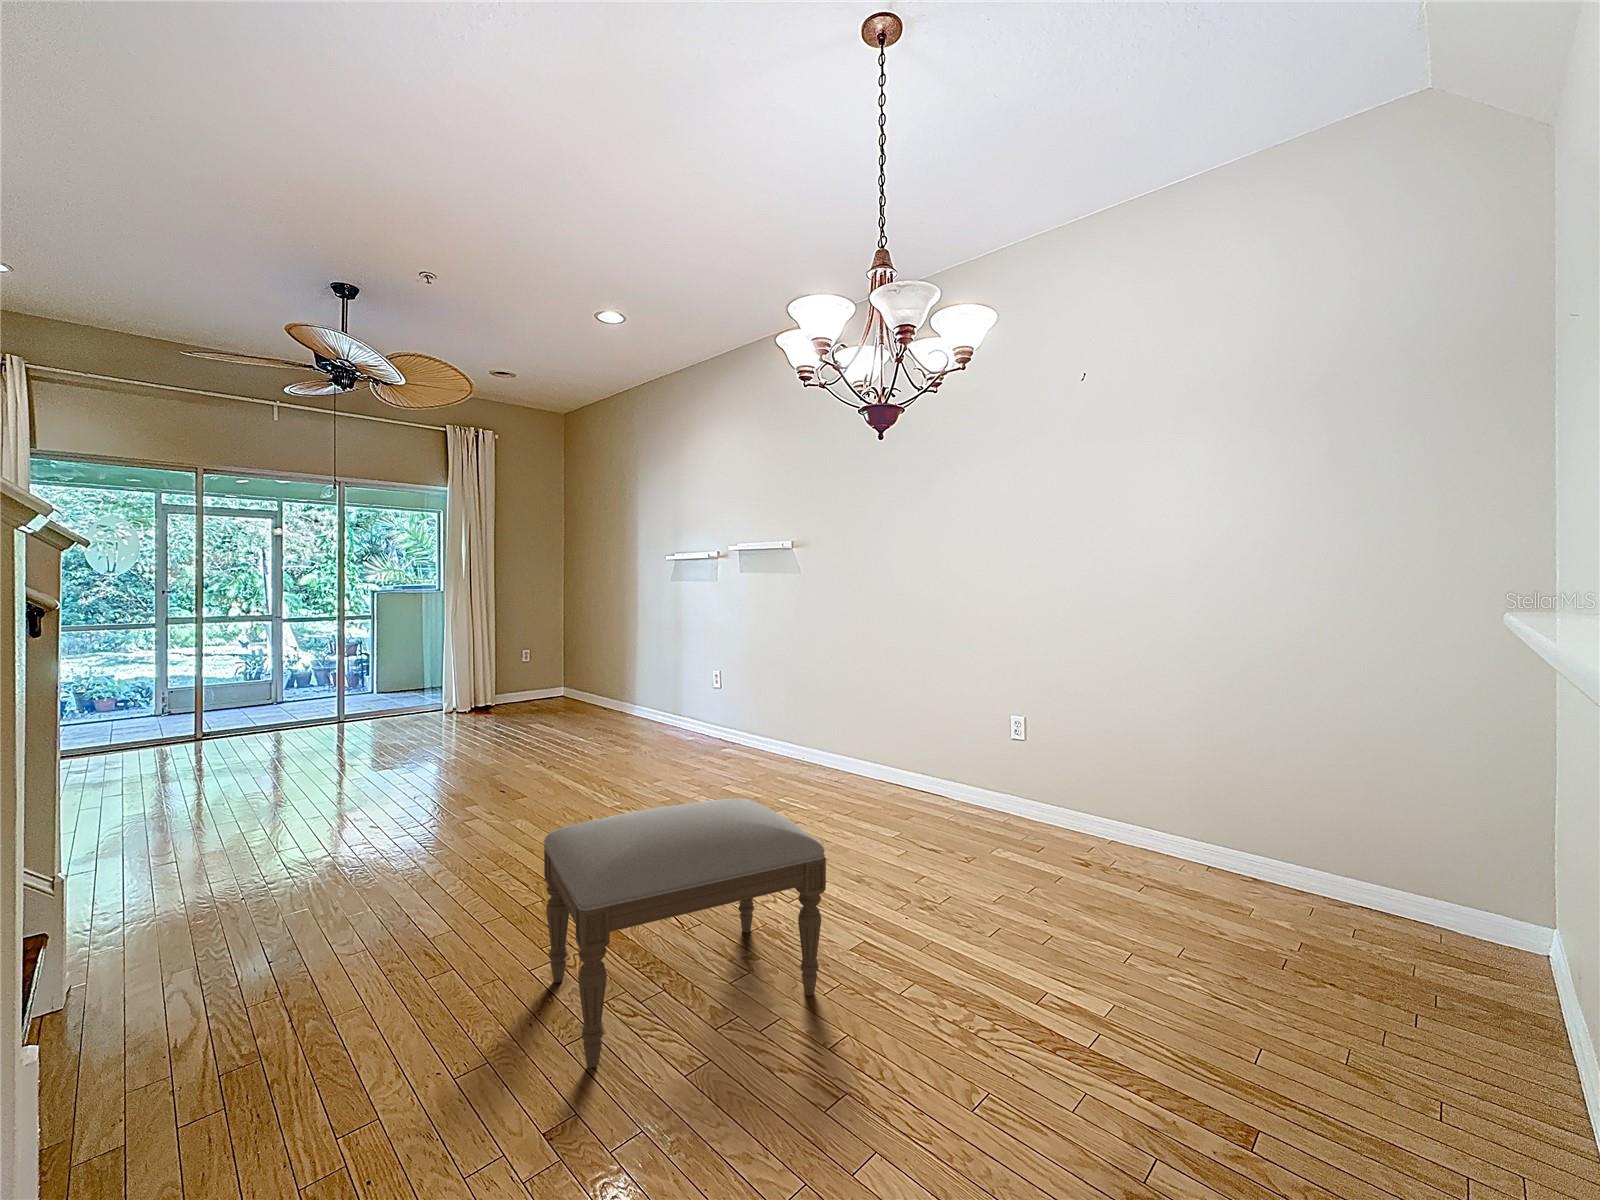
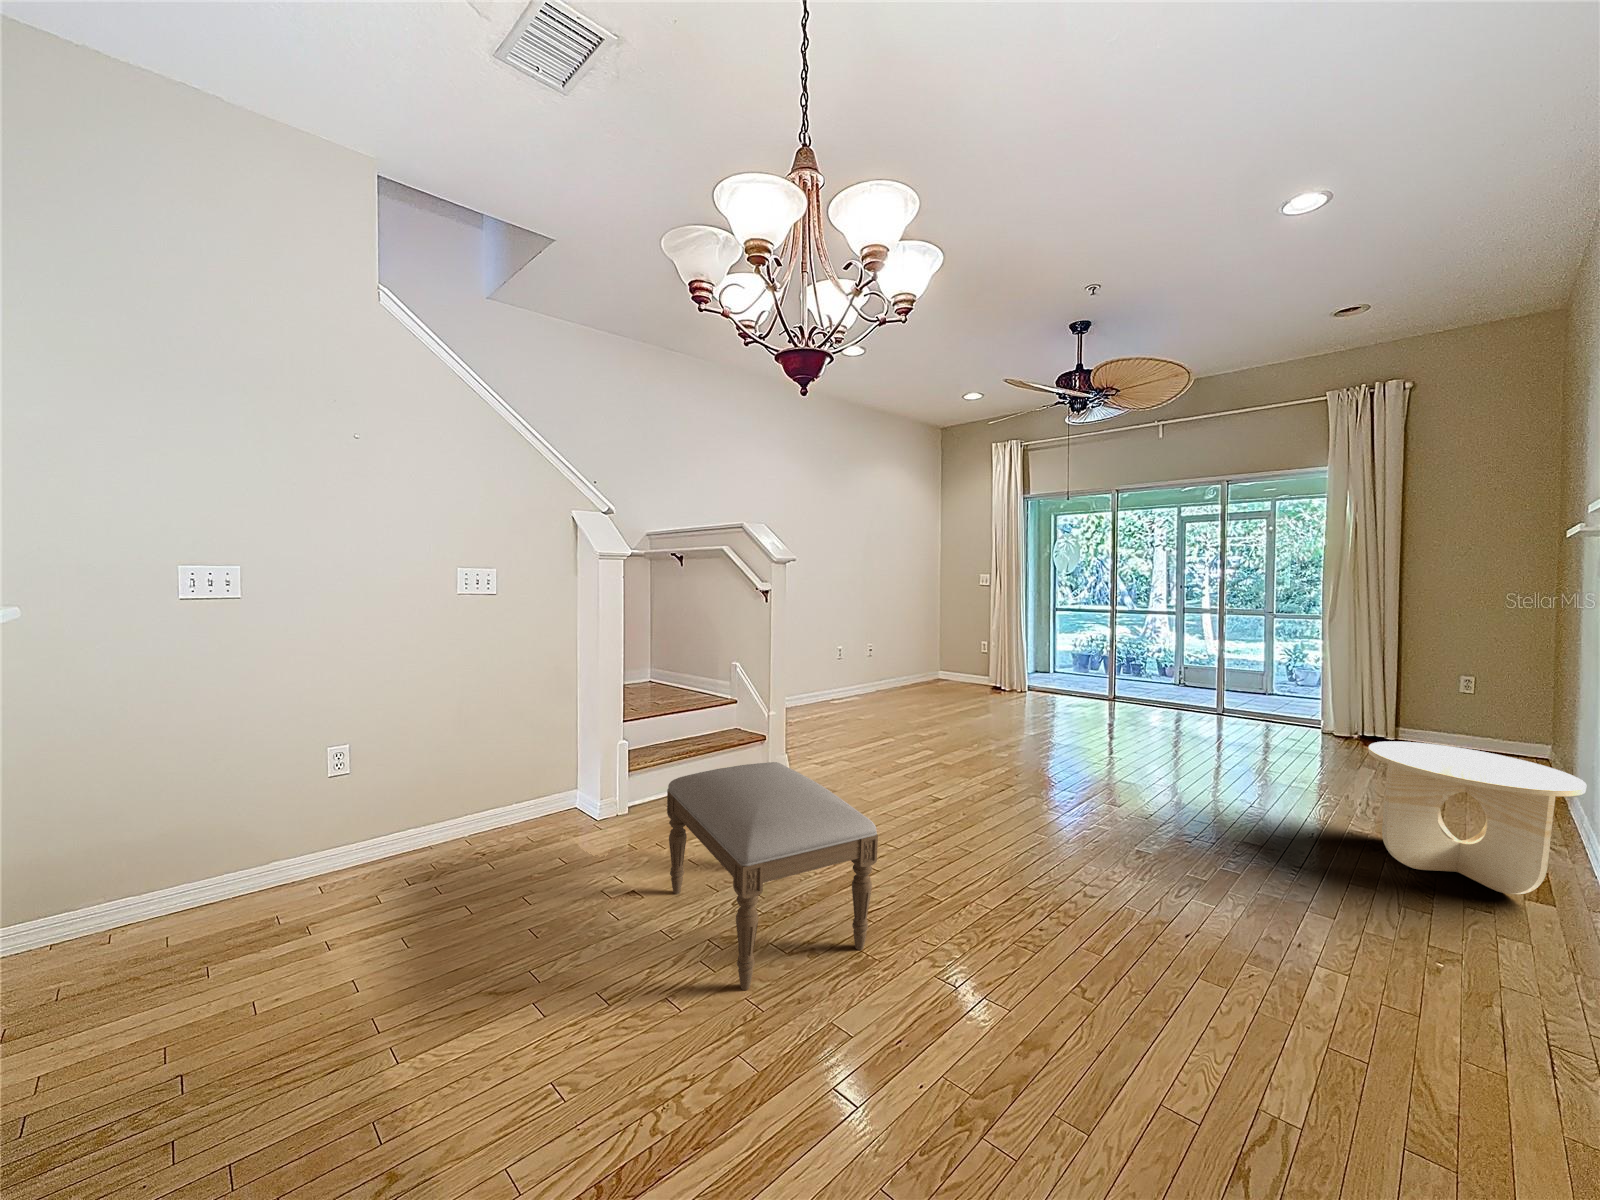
side table: none [639,673,731,751] -> present [1368,741,1586,894]

